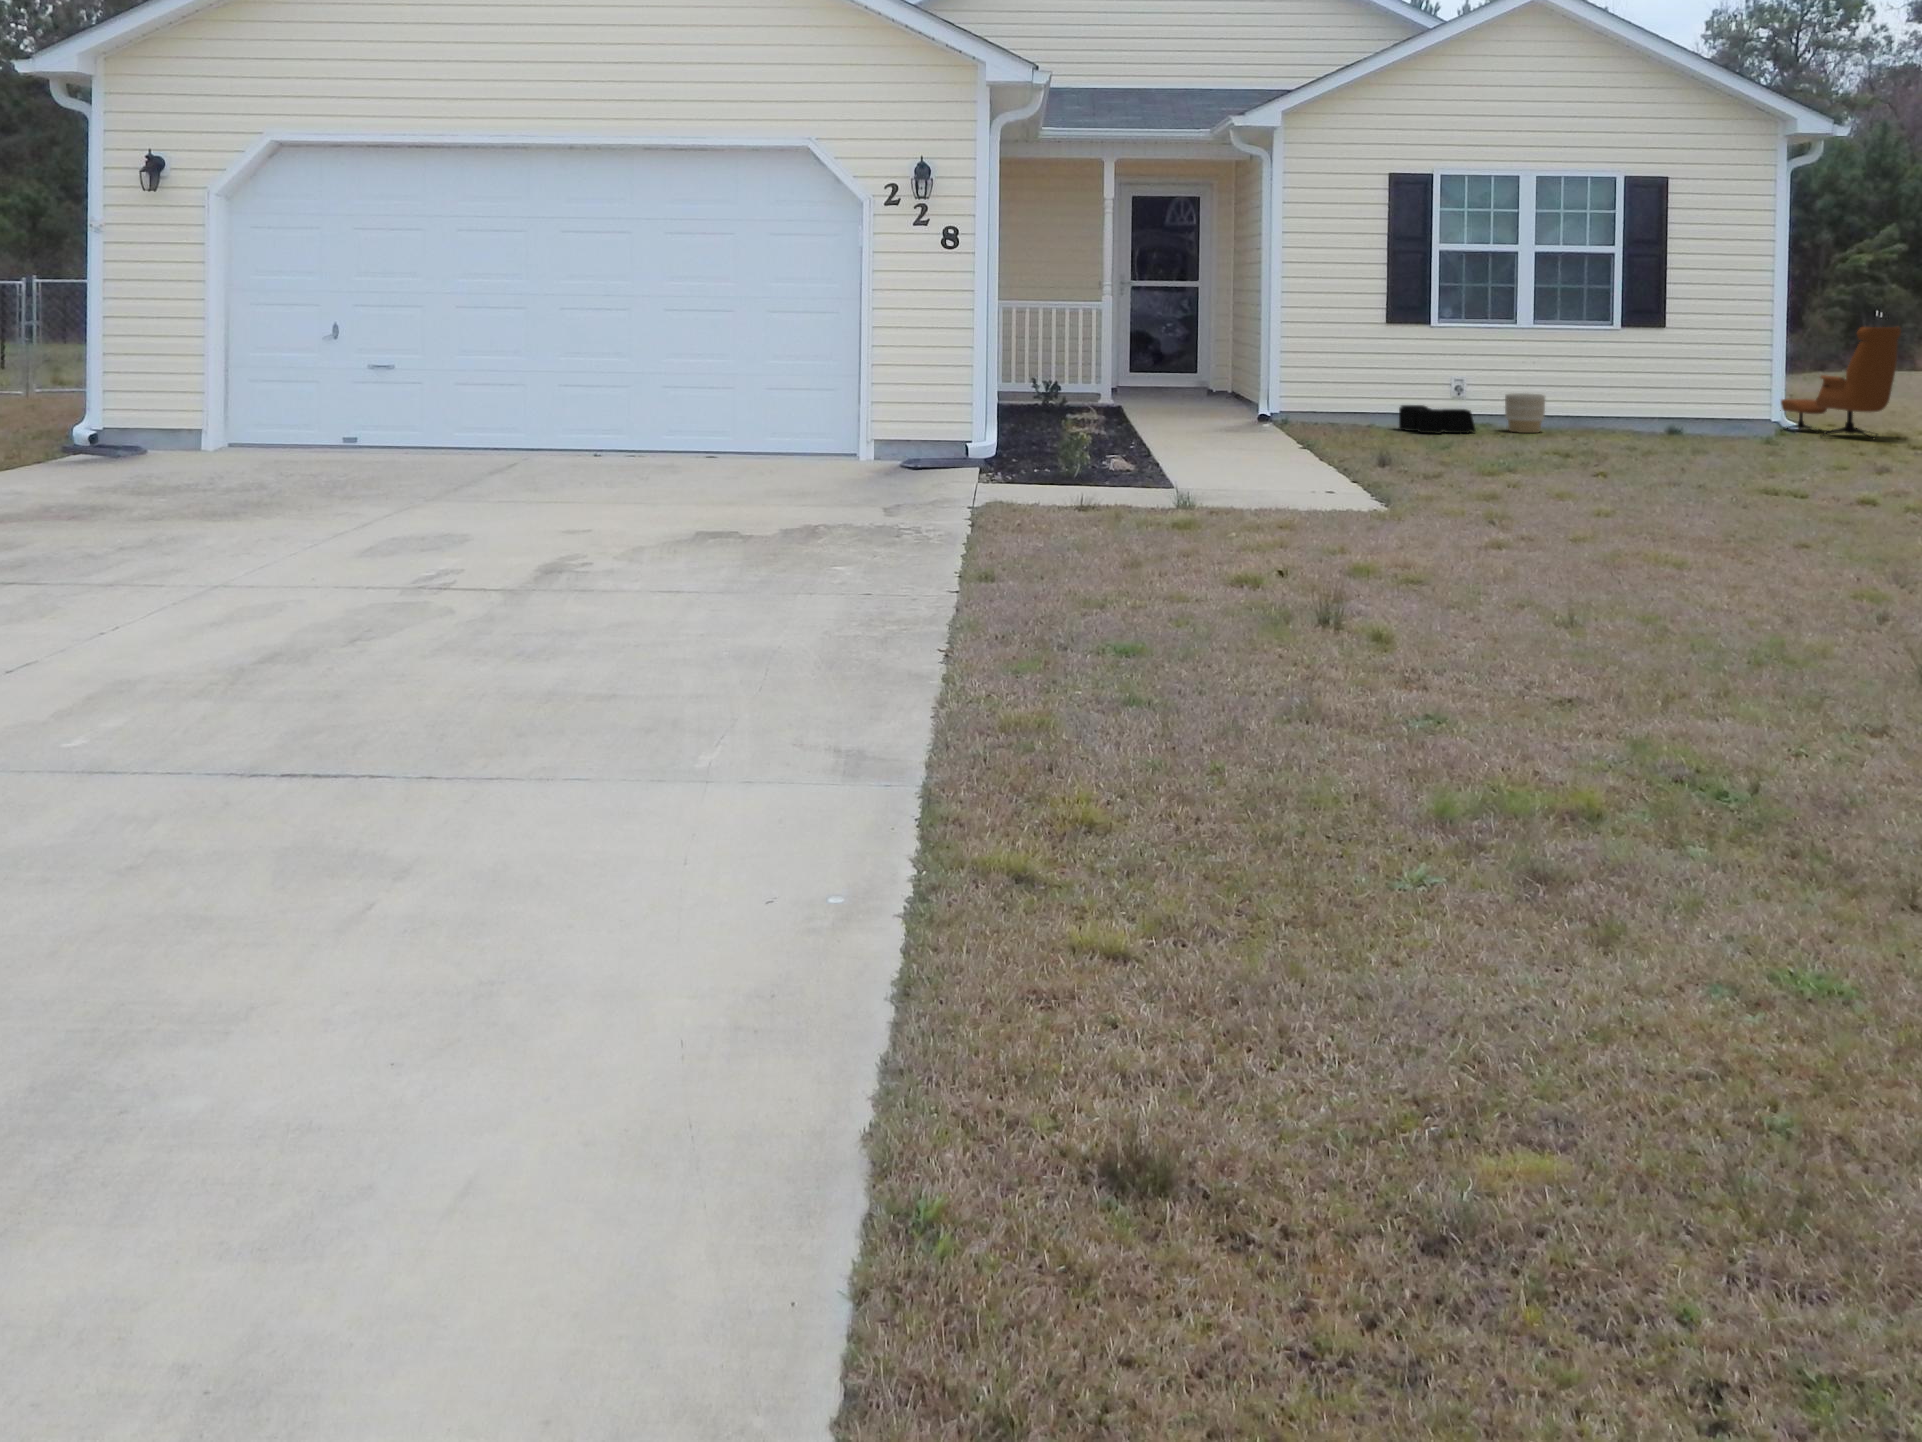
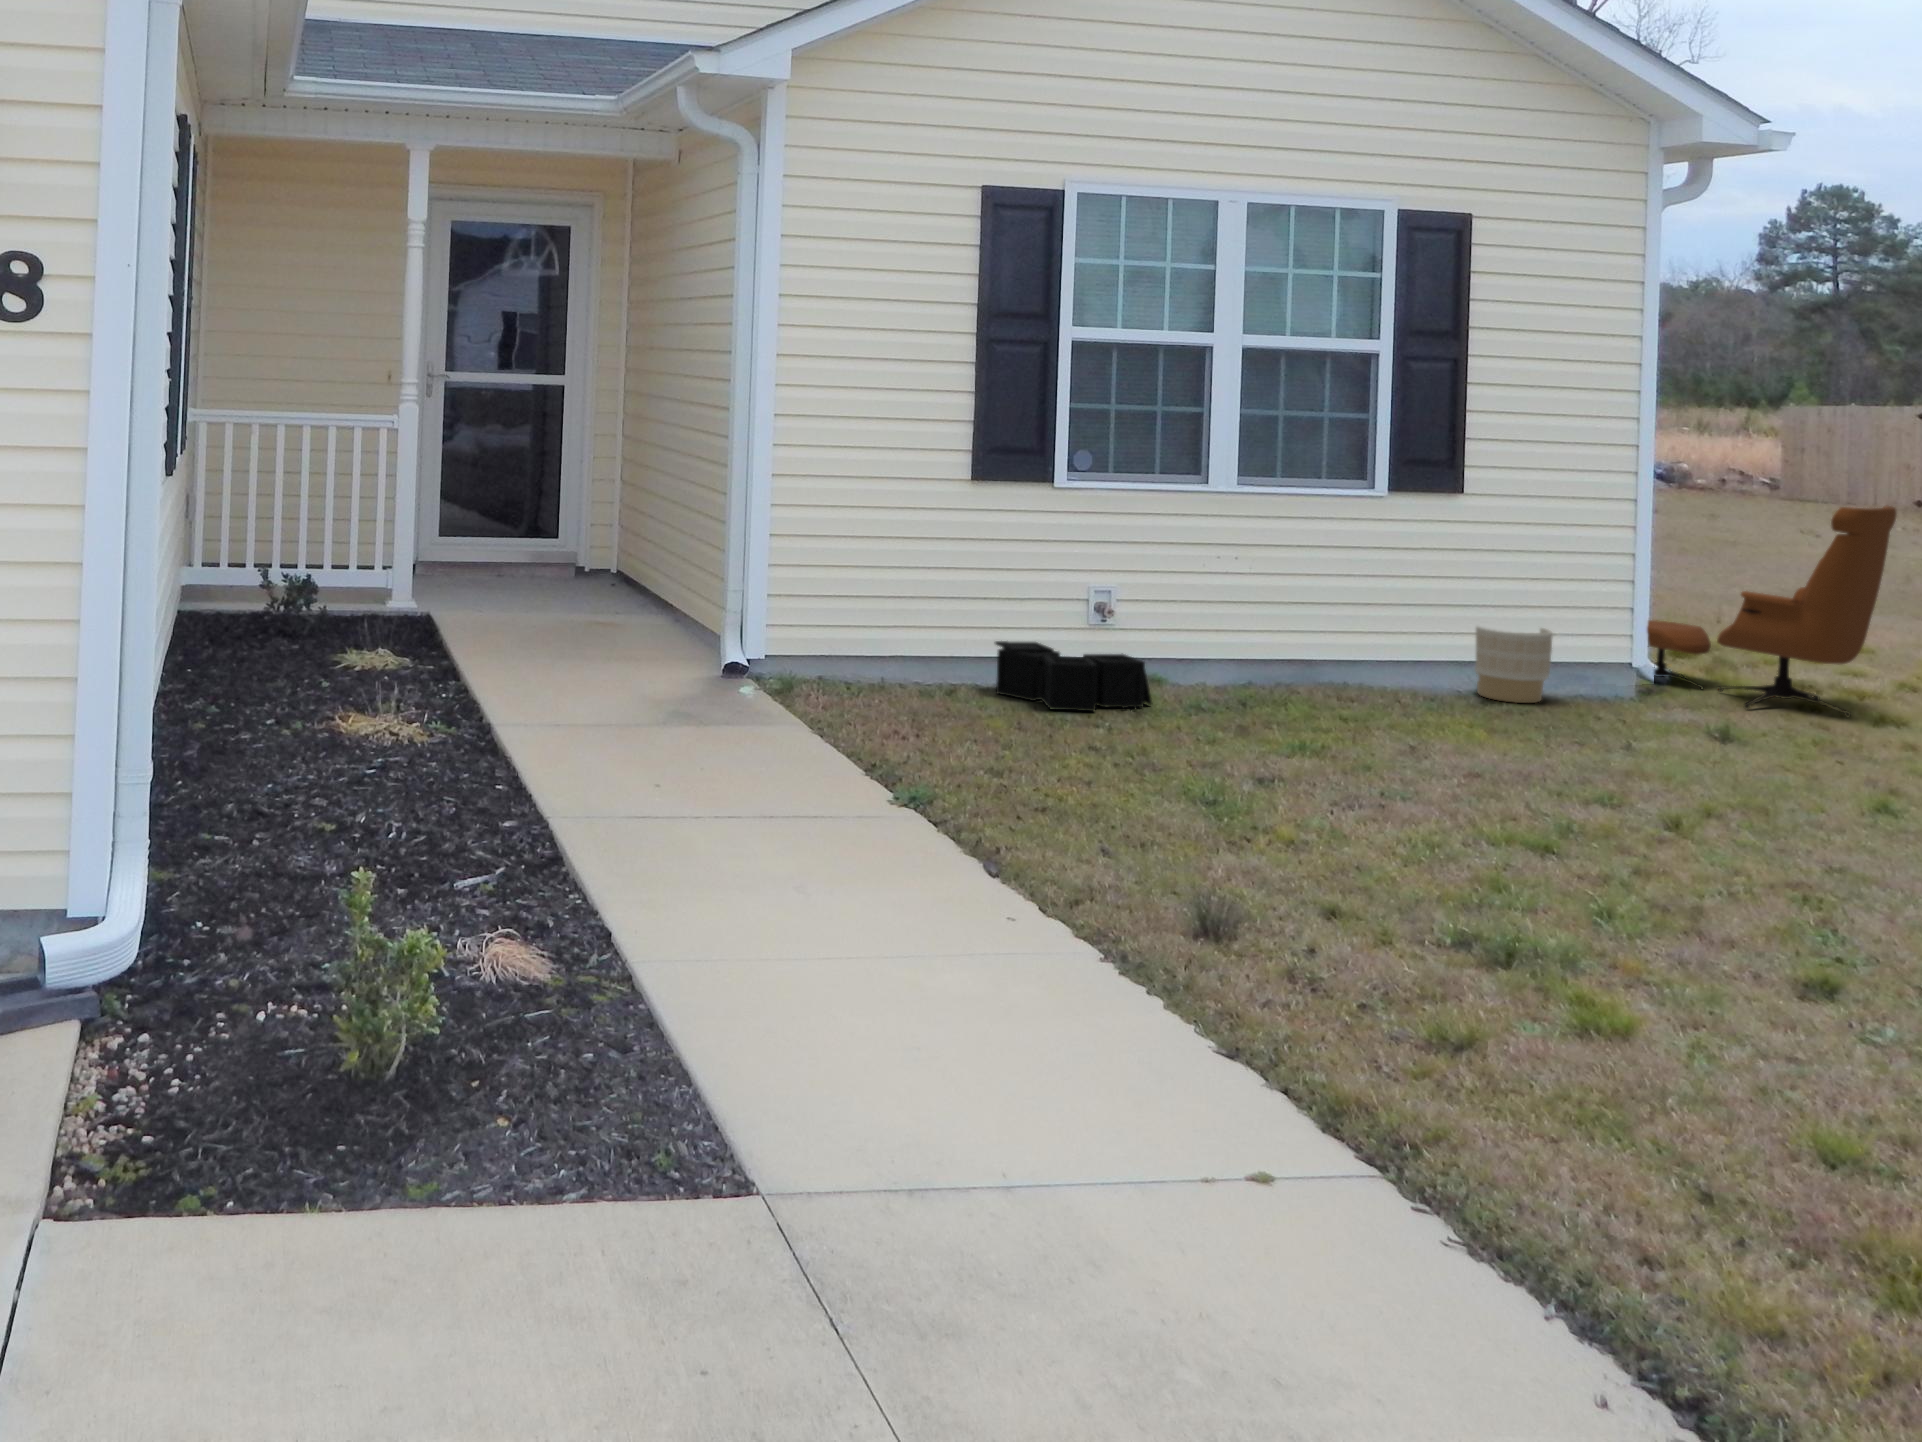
planter: present [1505,393,1545,433] -> present [1475,627,1552,703]

